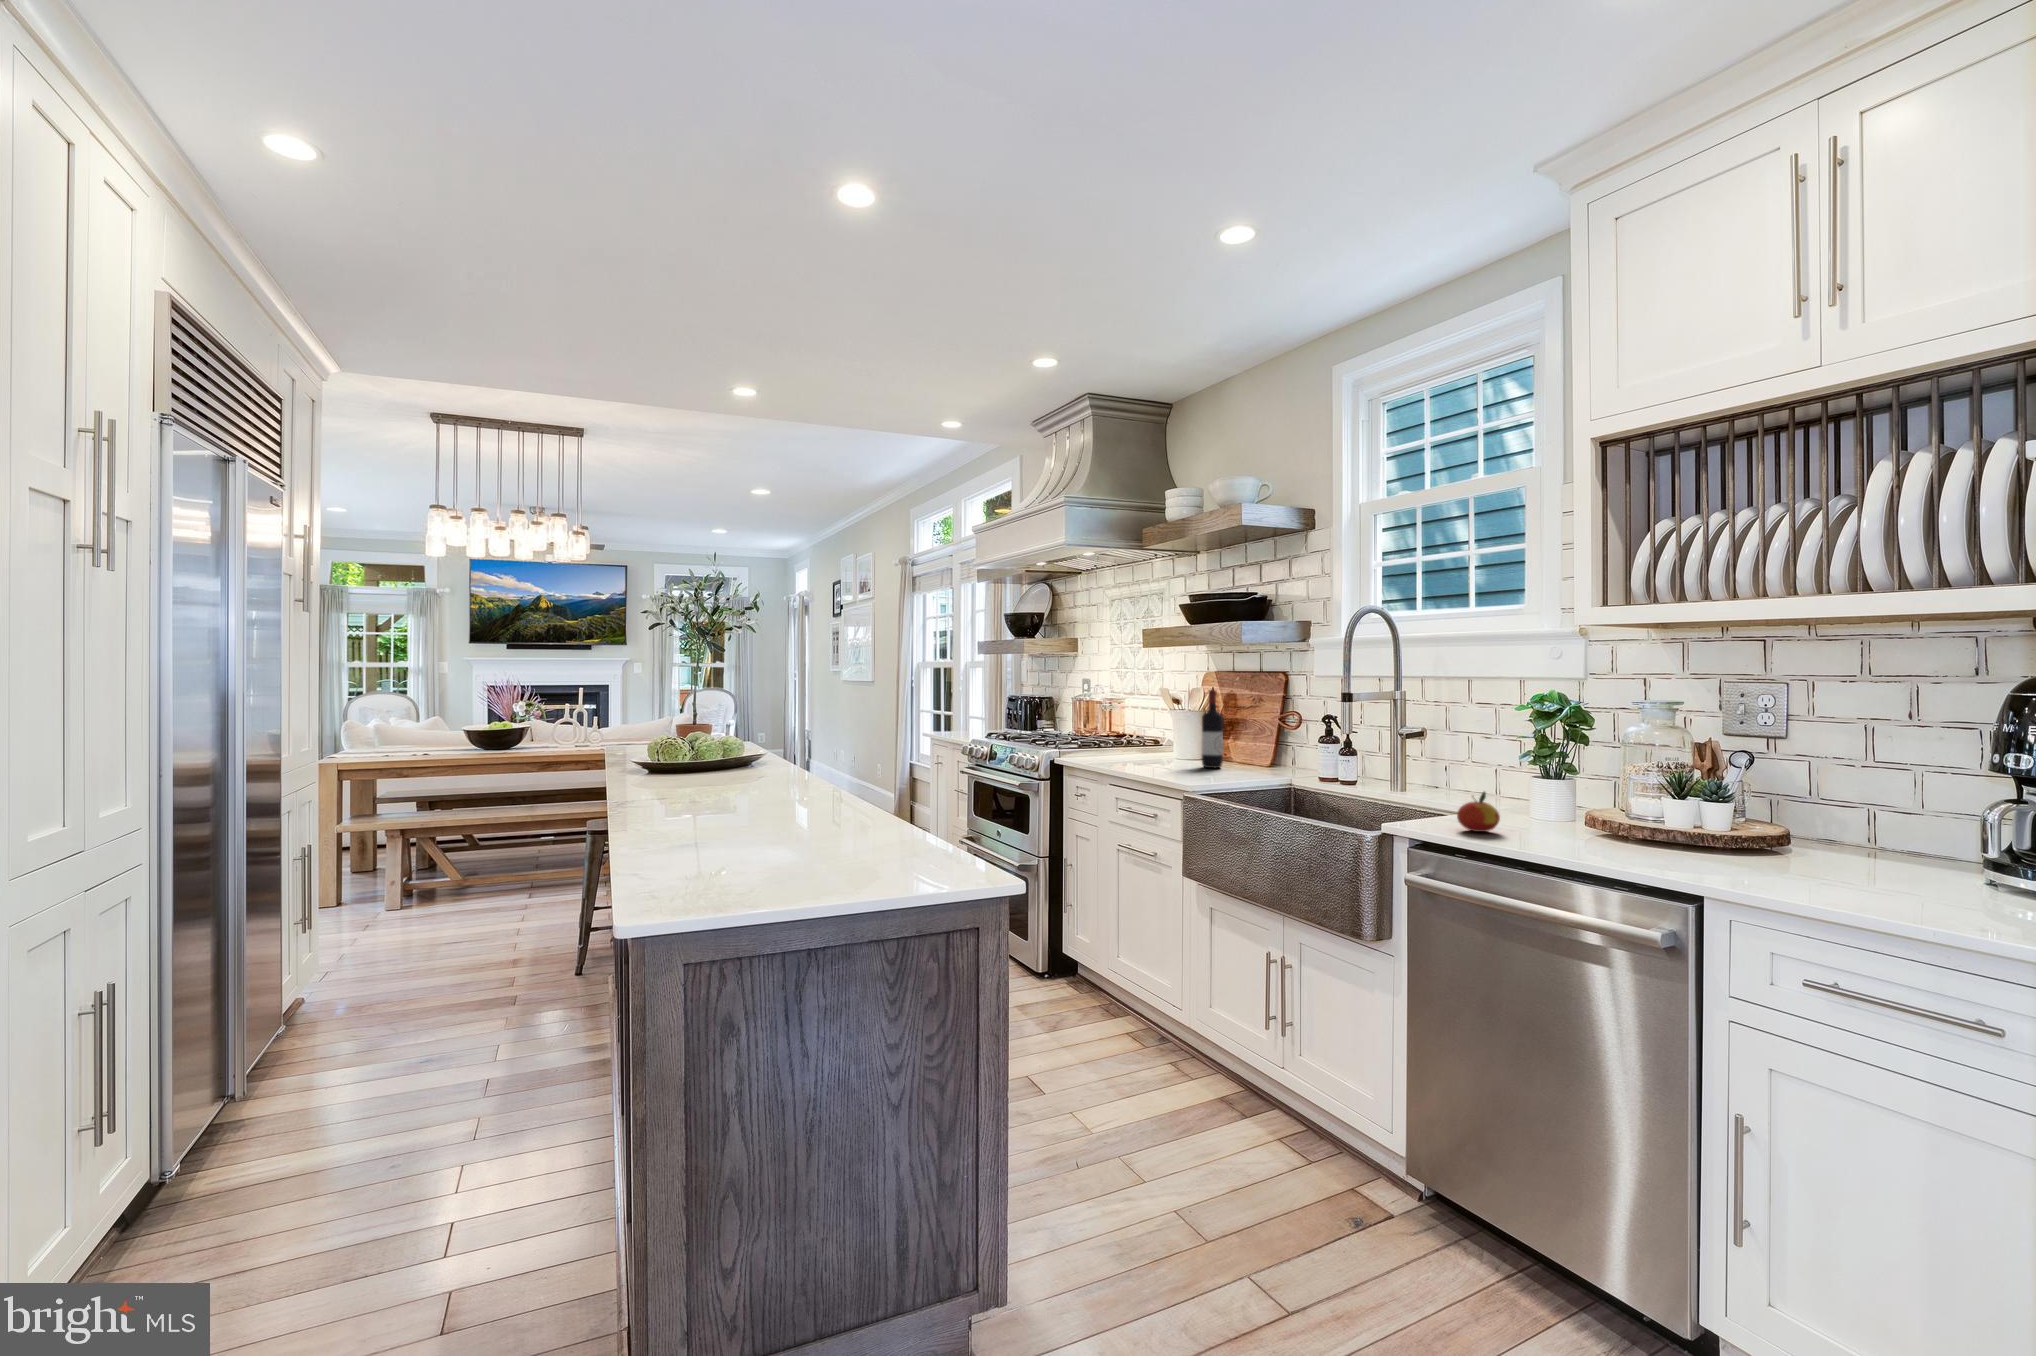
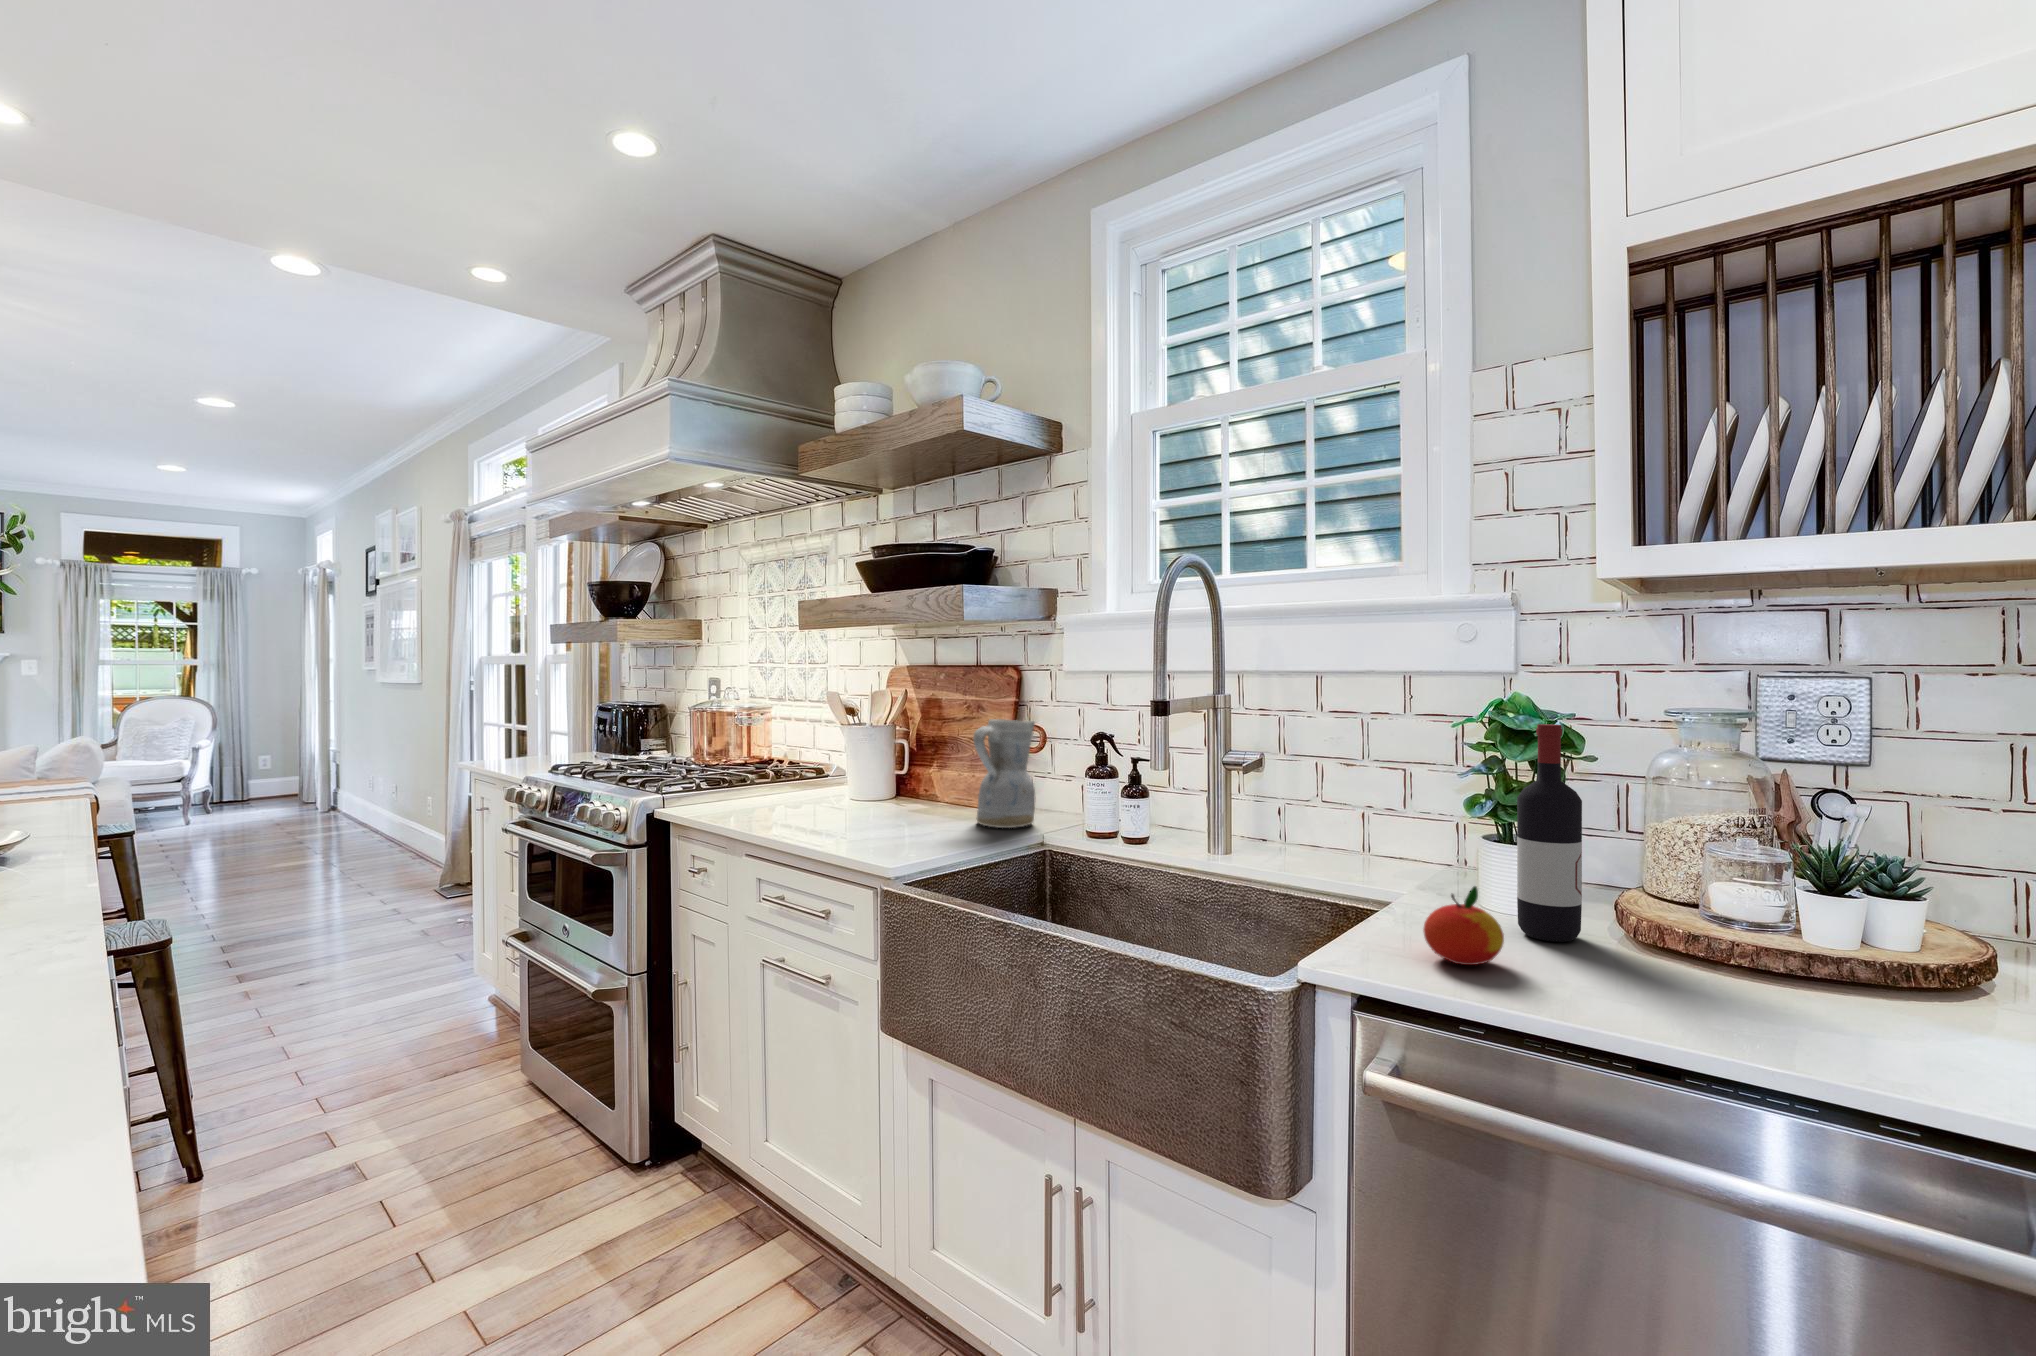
wine bottle: present [1202,690,1223,768] -> present [1517,724,1582,942]
ceramic pitcher: none [1248,706,1292,776] -> present [973,719,1035,828]

